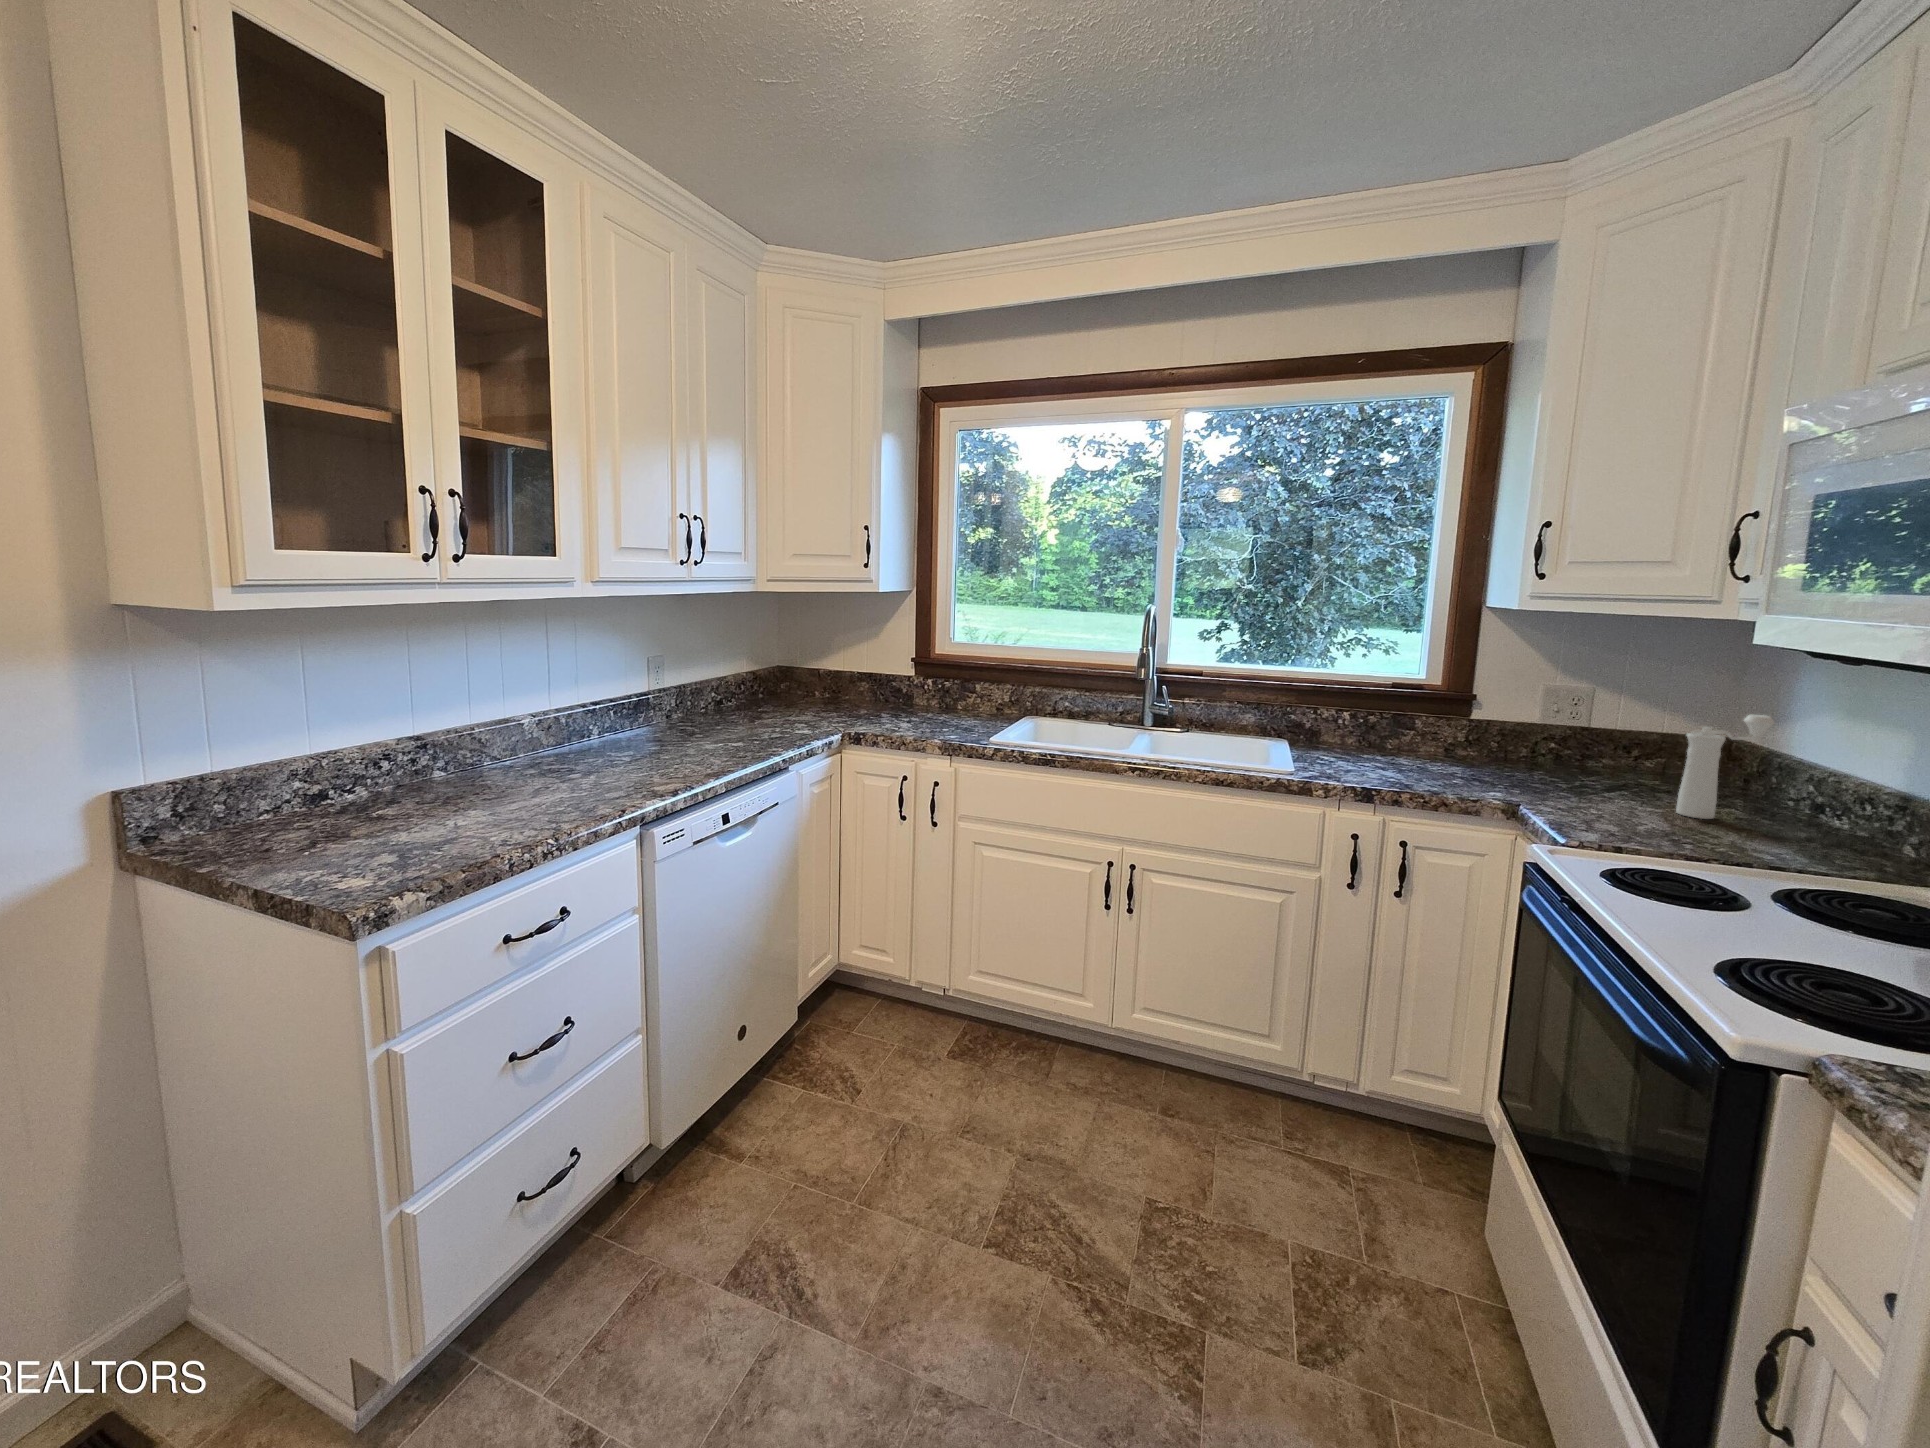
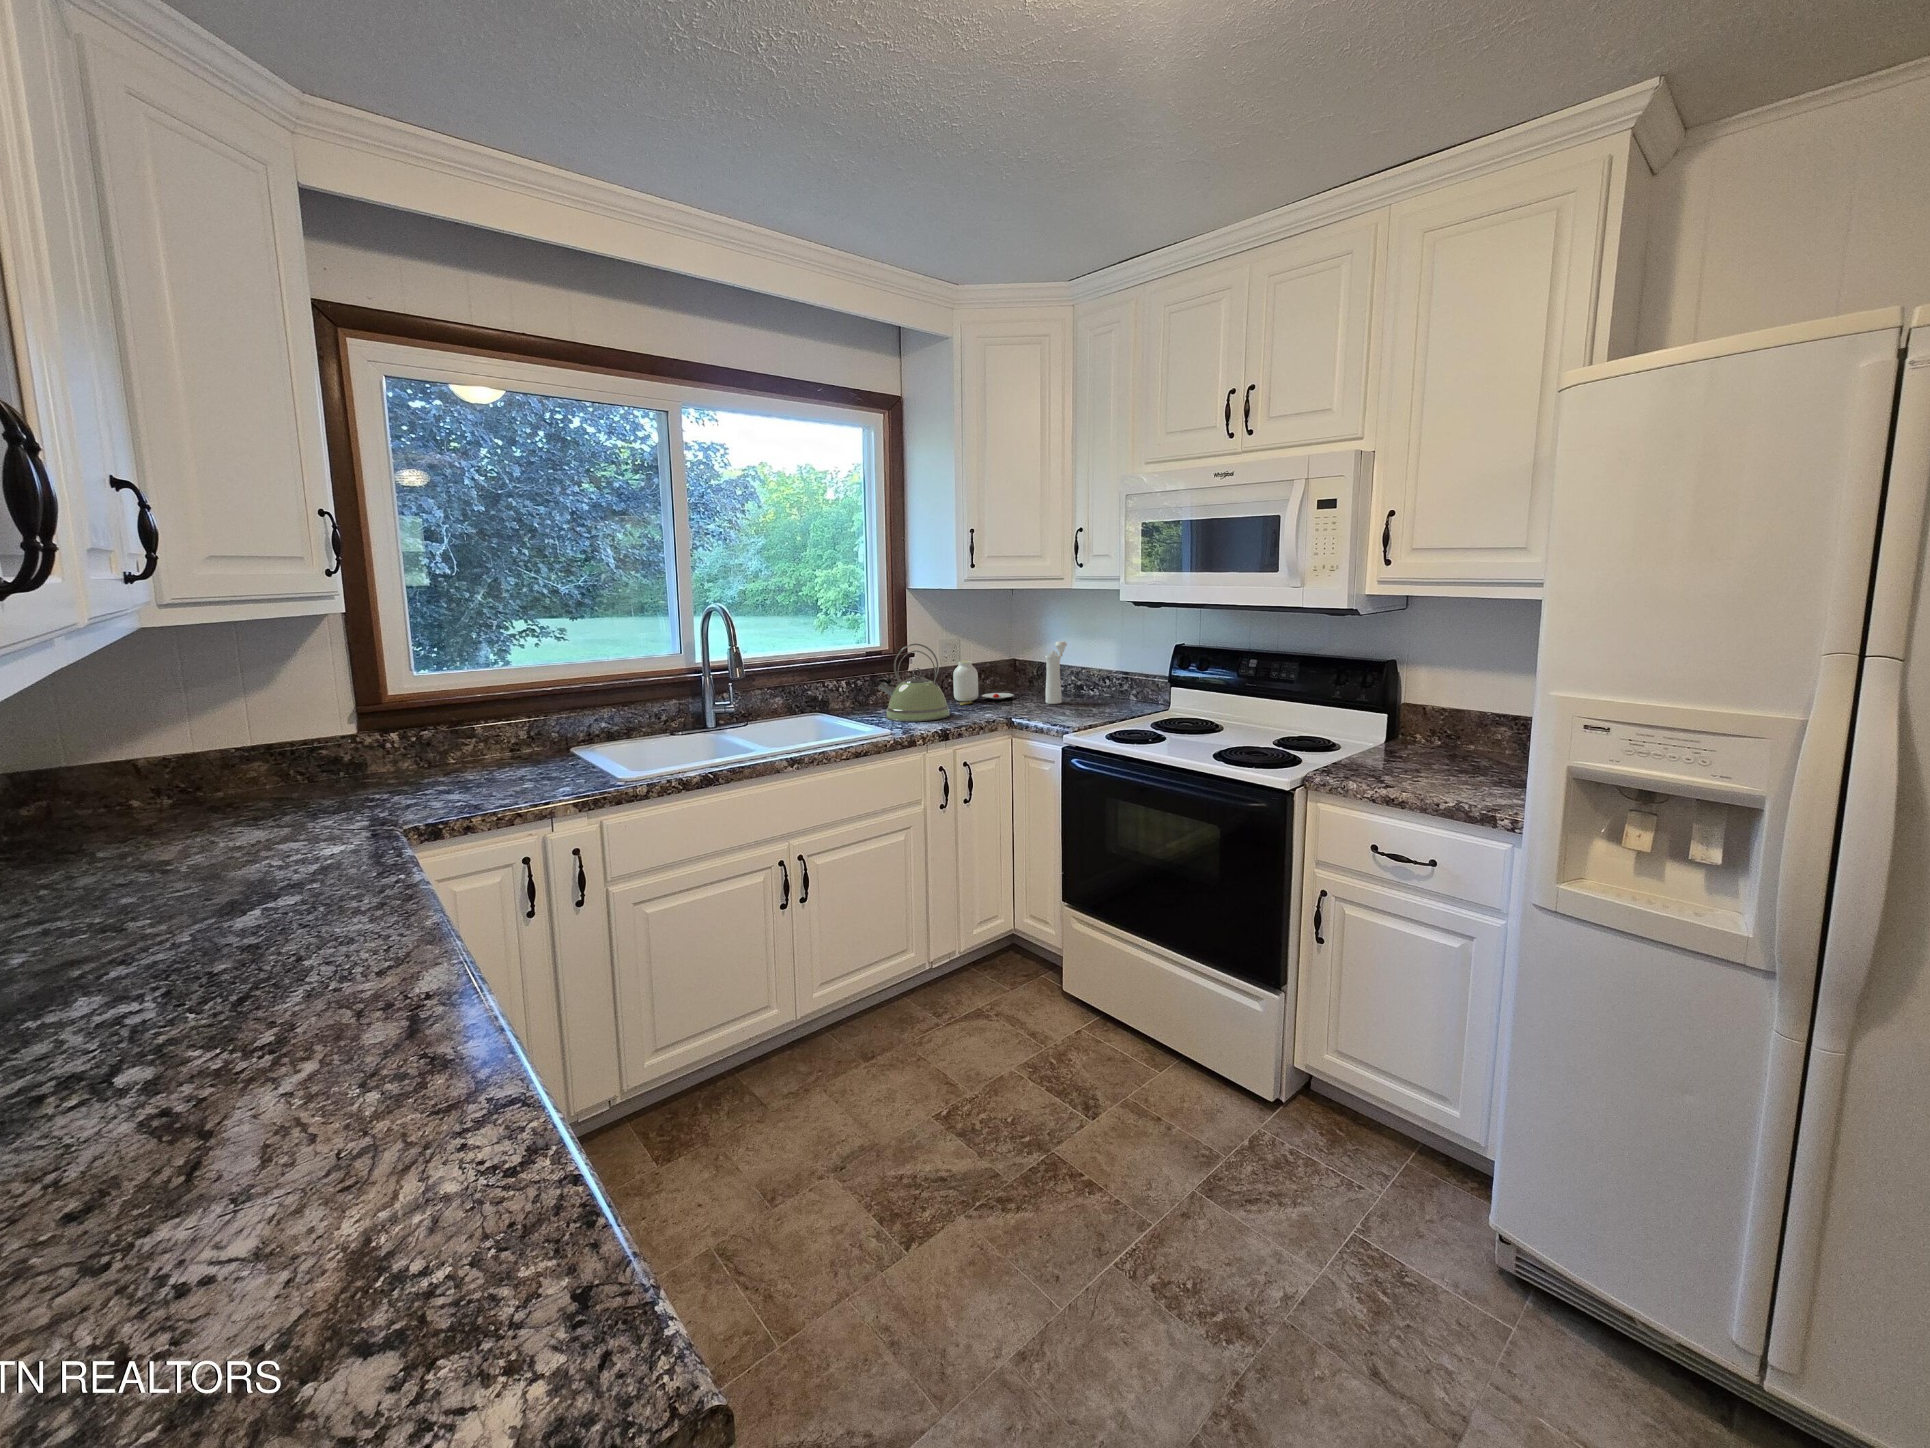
kettle: none [1354,677,1453,782] -> present [876,644,950,722]
jar: none [1516,717,1647,789] -> present [953,661,1013,705]

